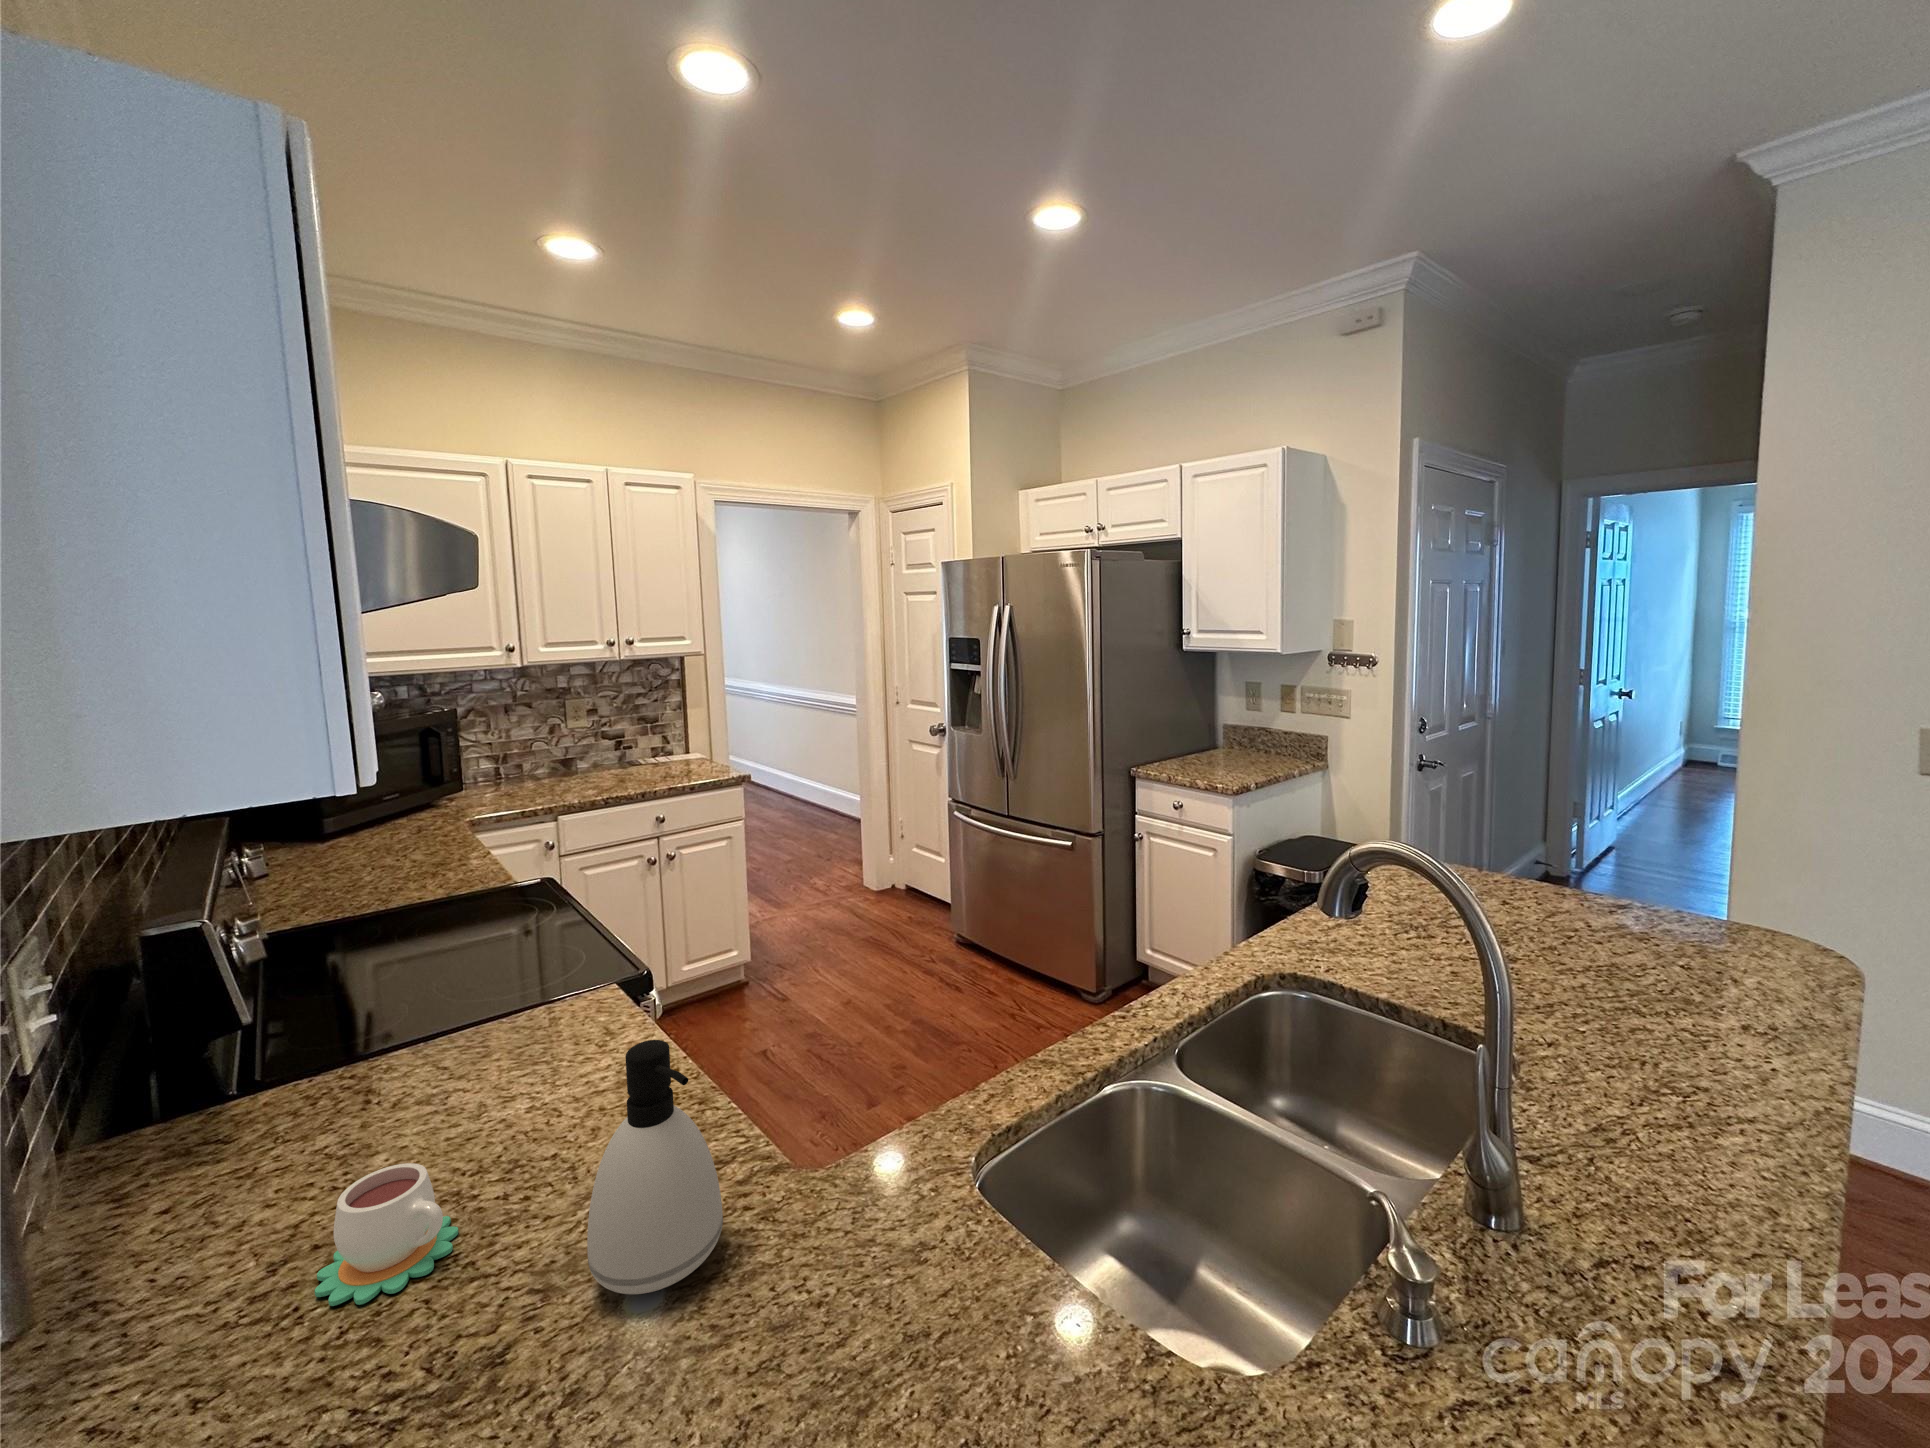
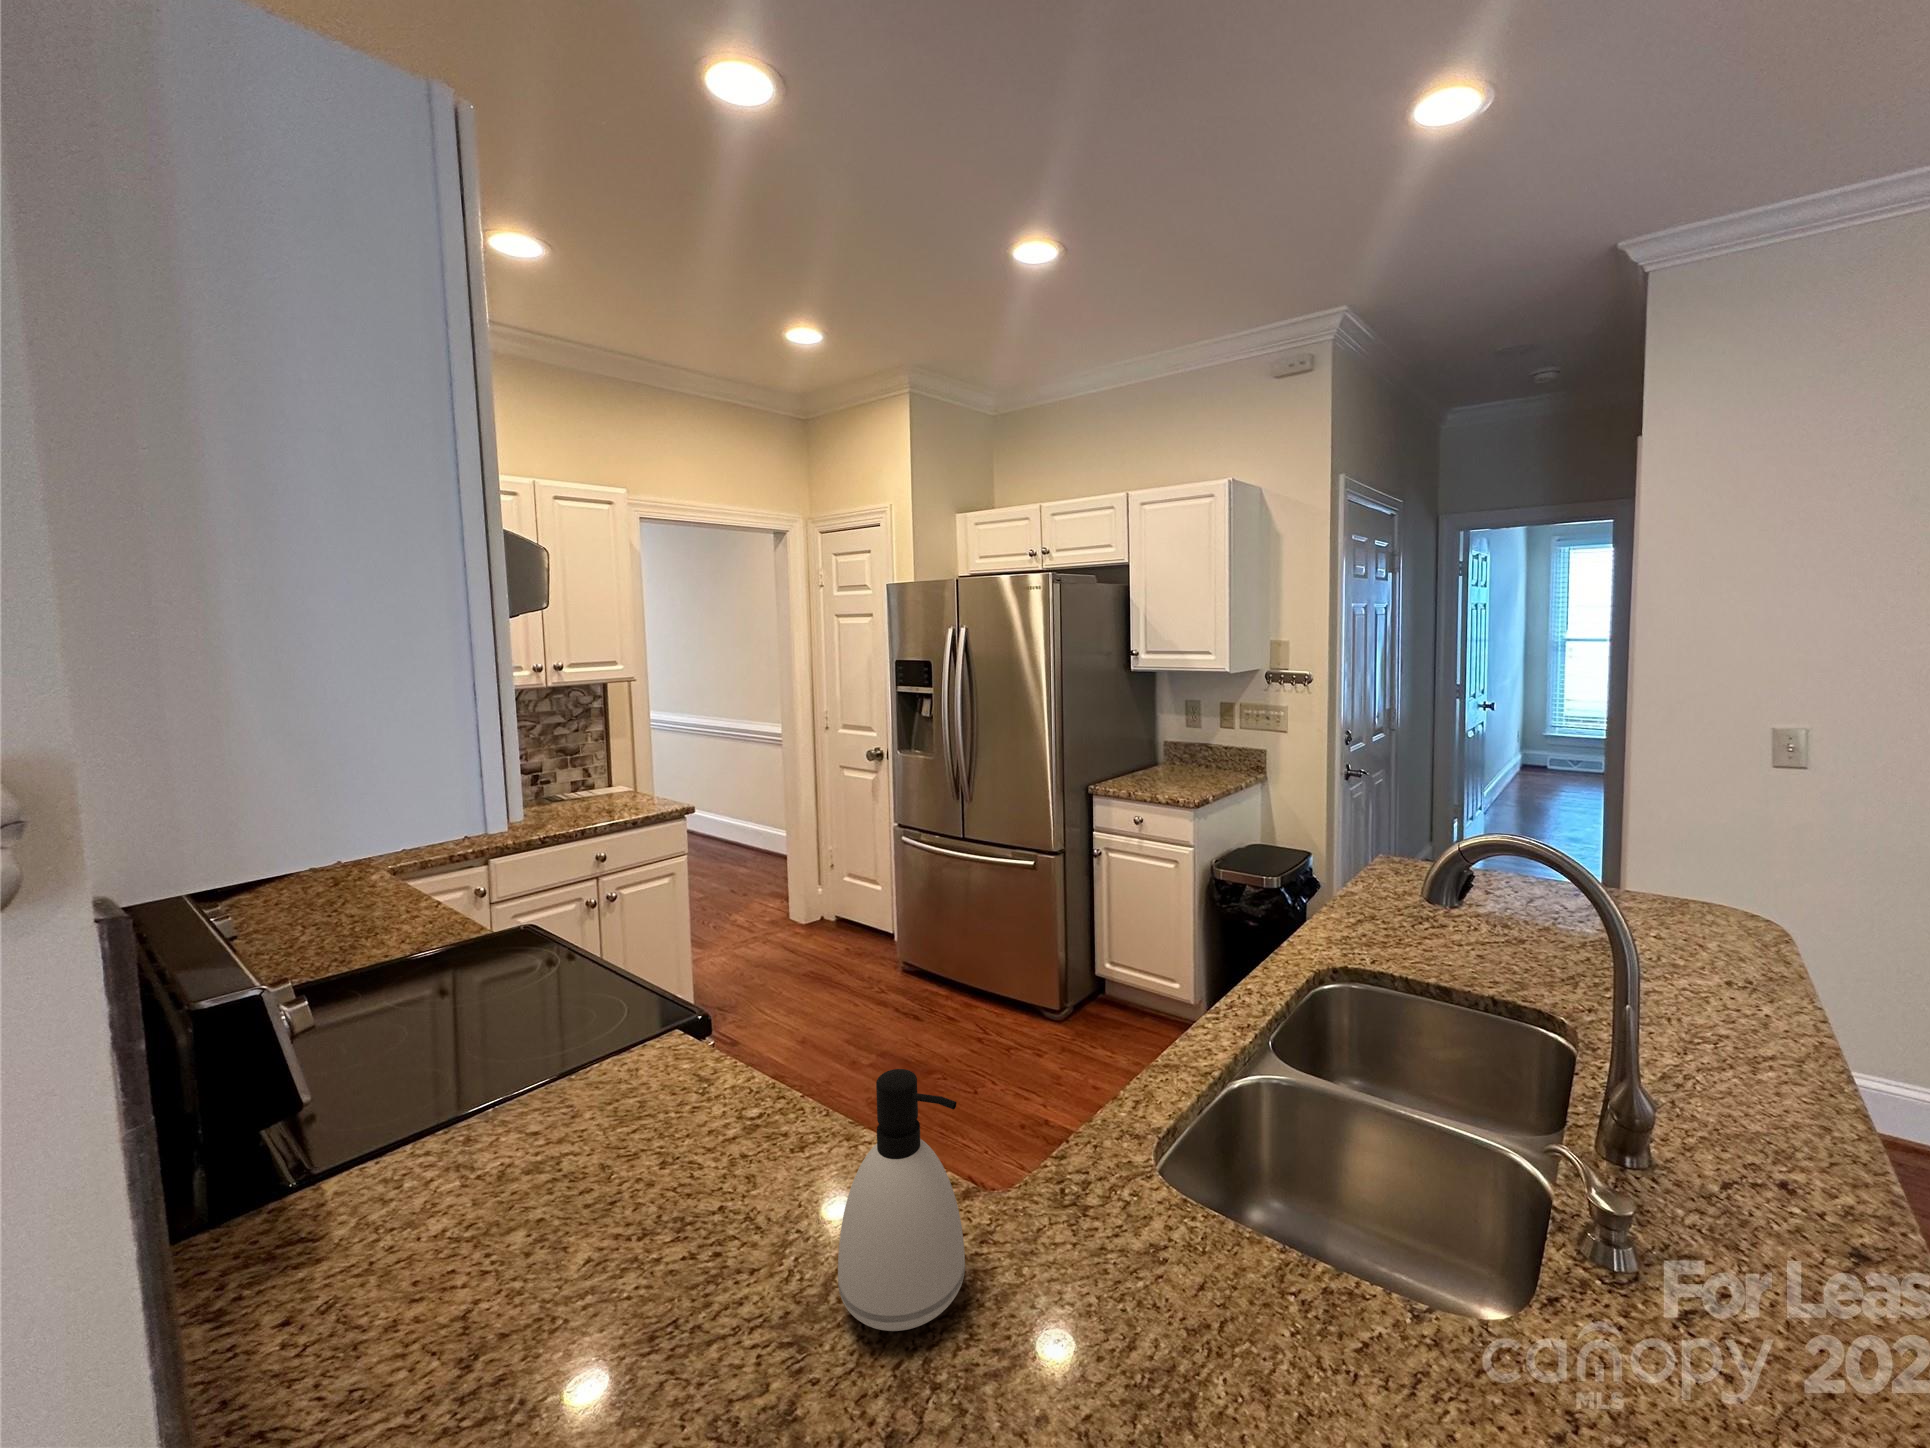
mug: present [315,1163,458,1306] -> none [527,1230,667,1392]

